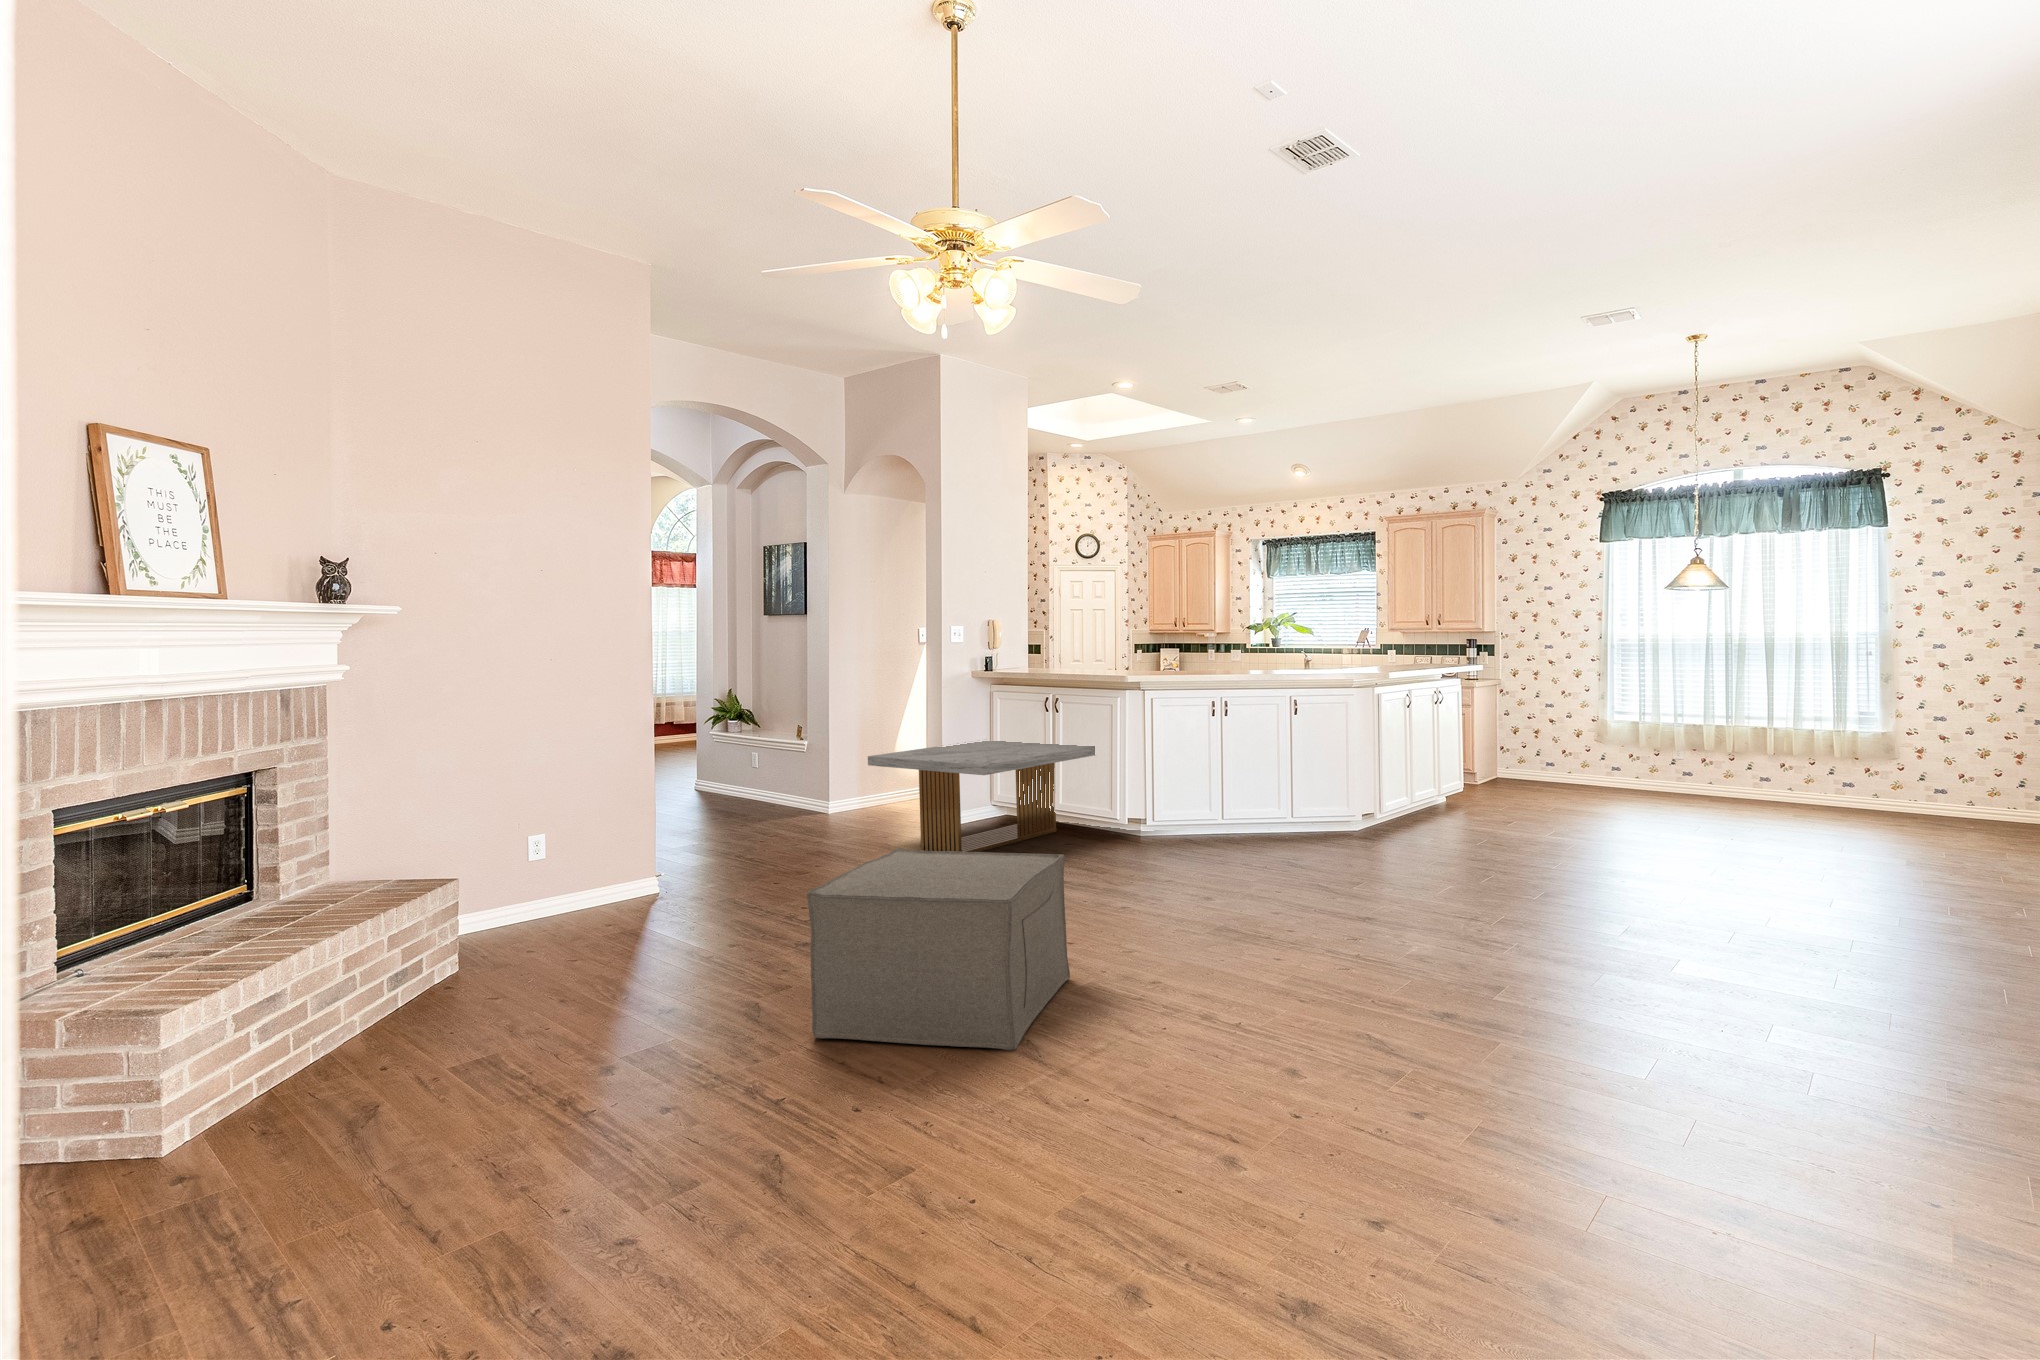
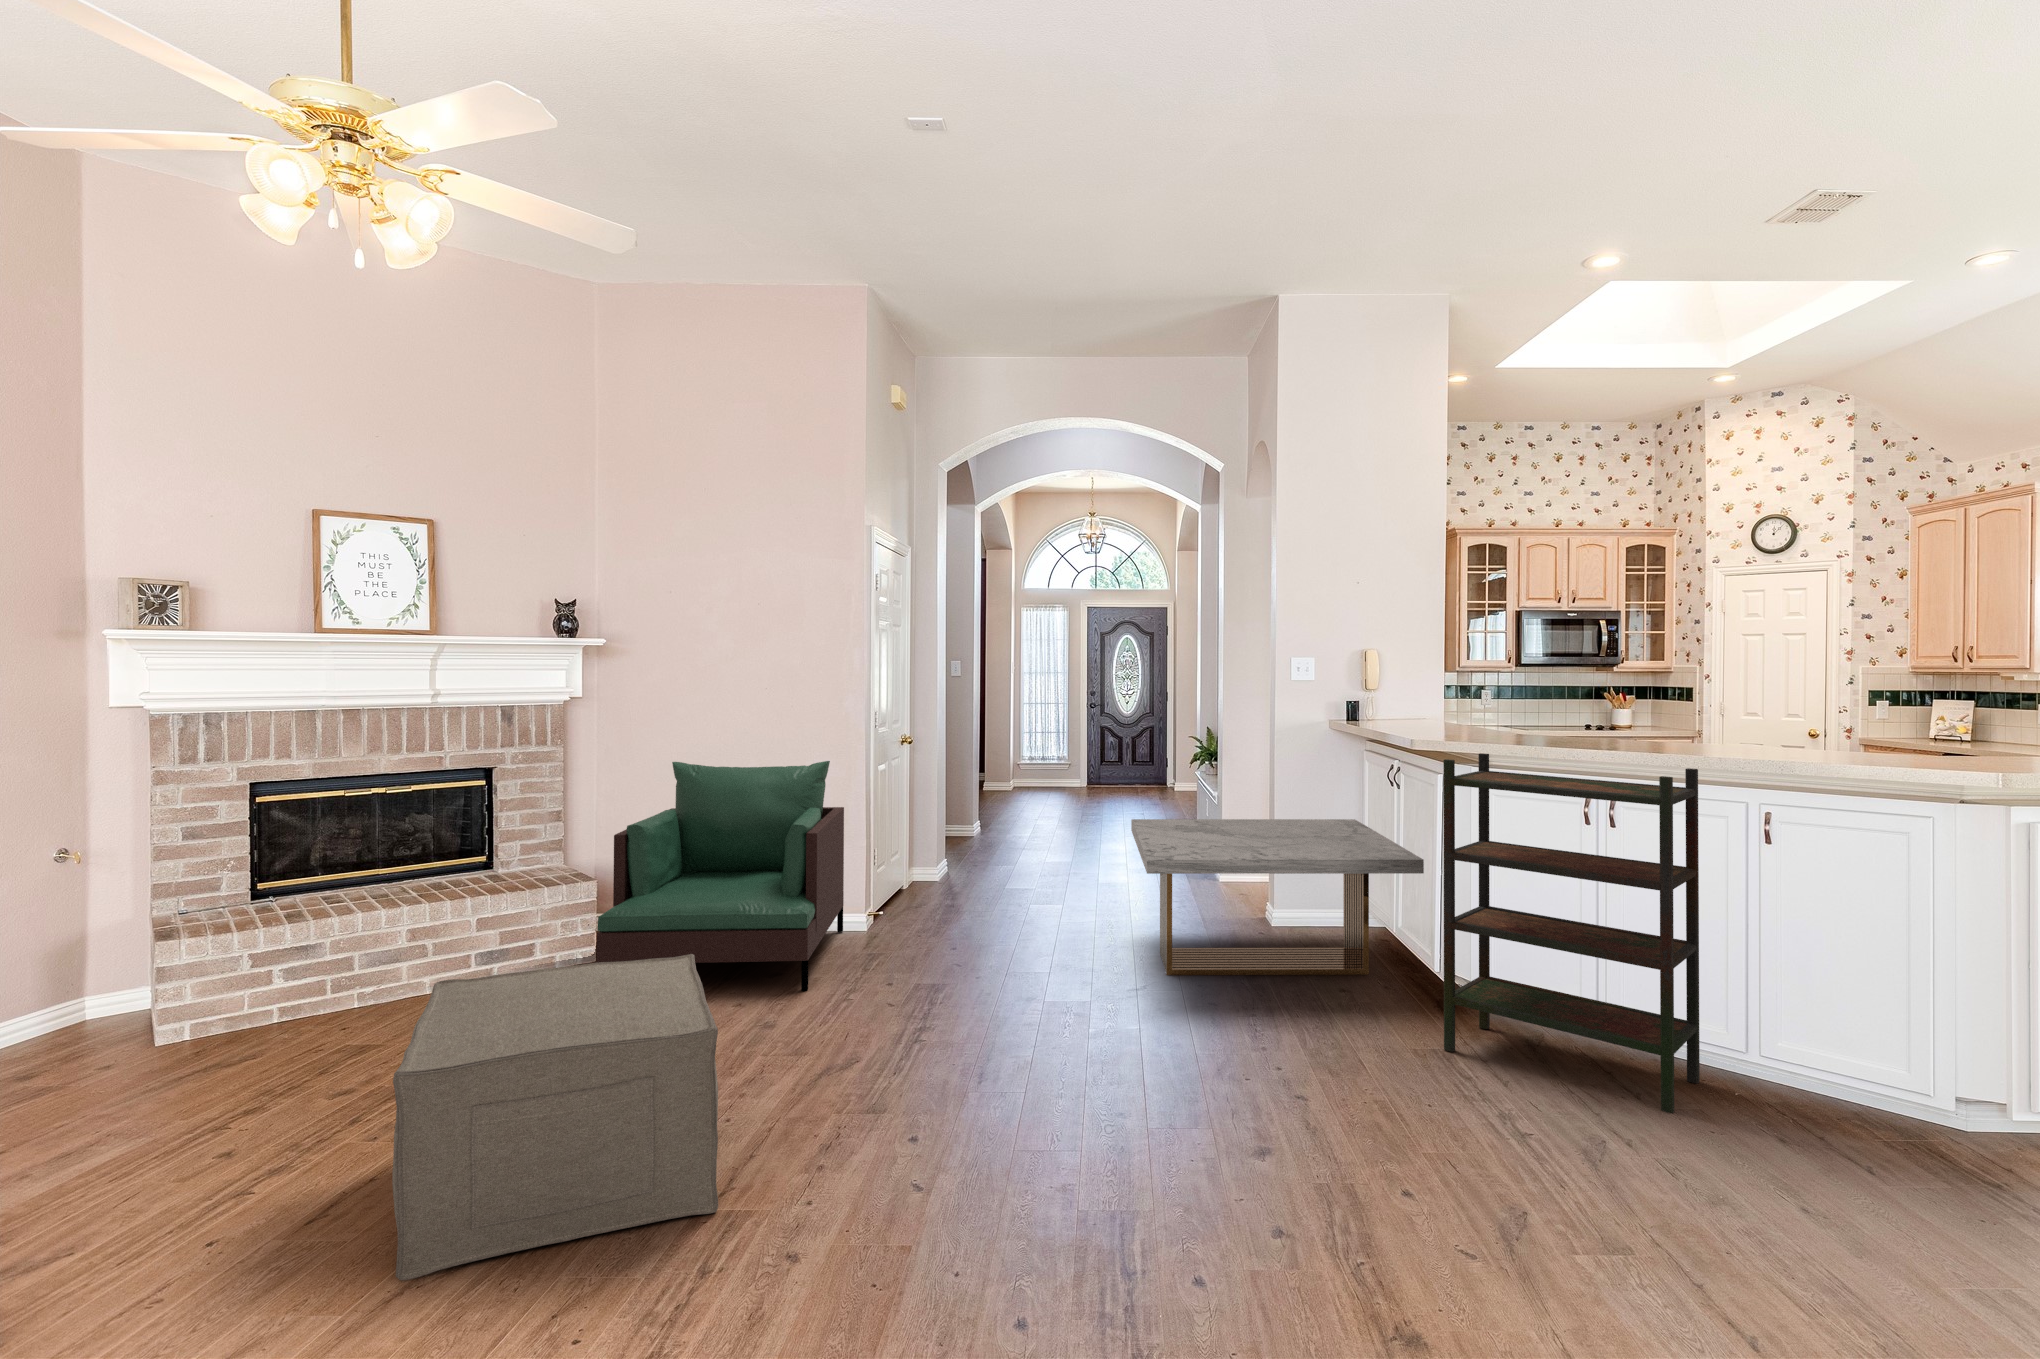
bookshelf: none [1153,668,1284,844] -> present [1443,753,1700,1113]
armchair: none [454,730,752,979] -> present [597,761,844,991]

